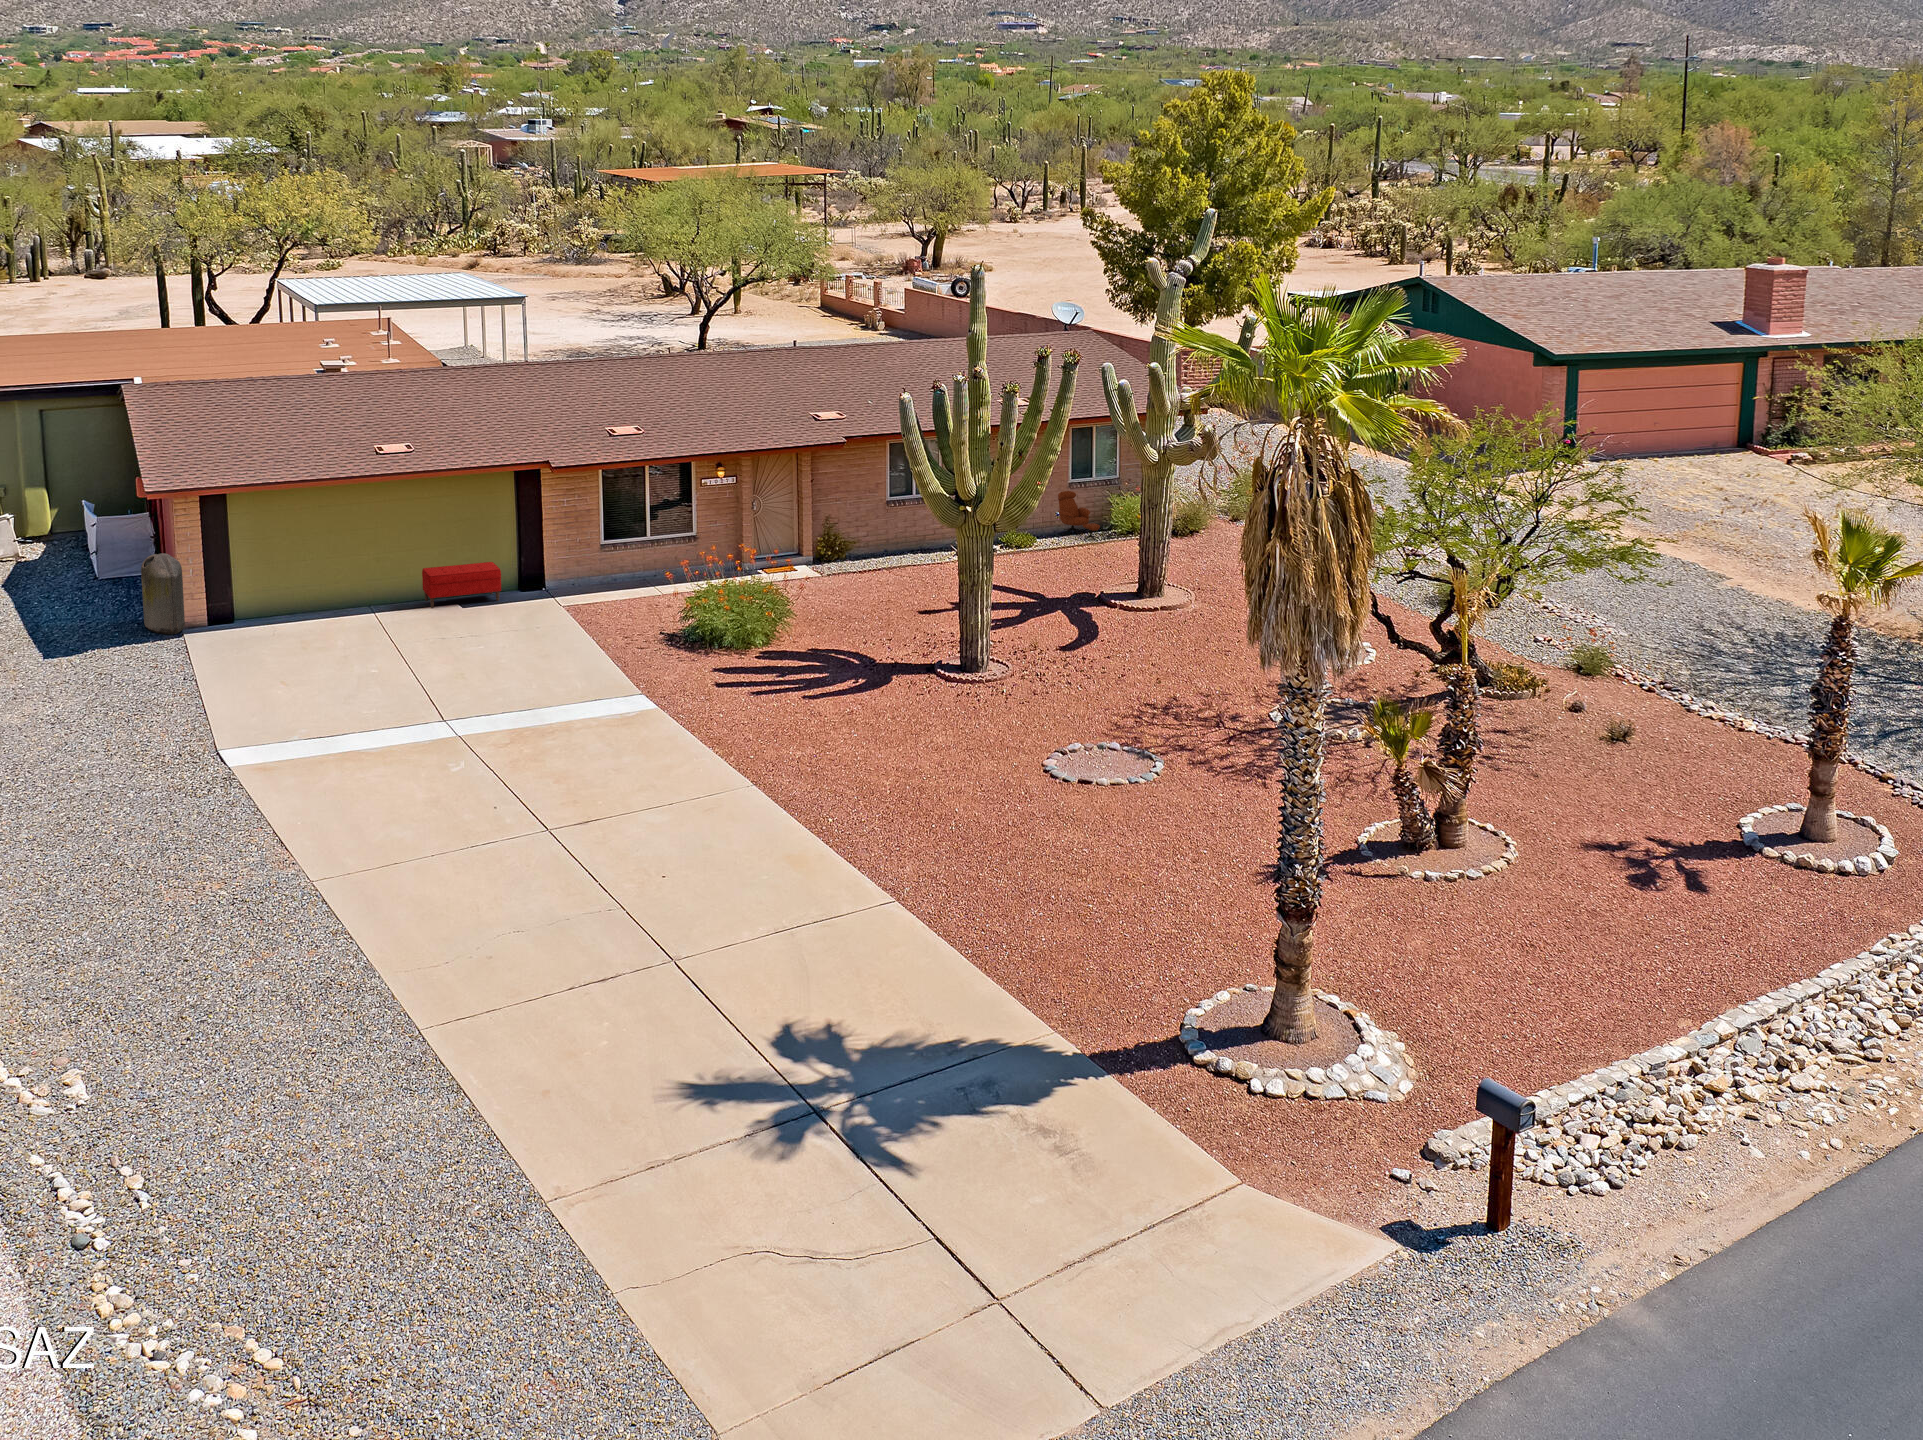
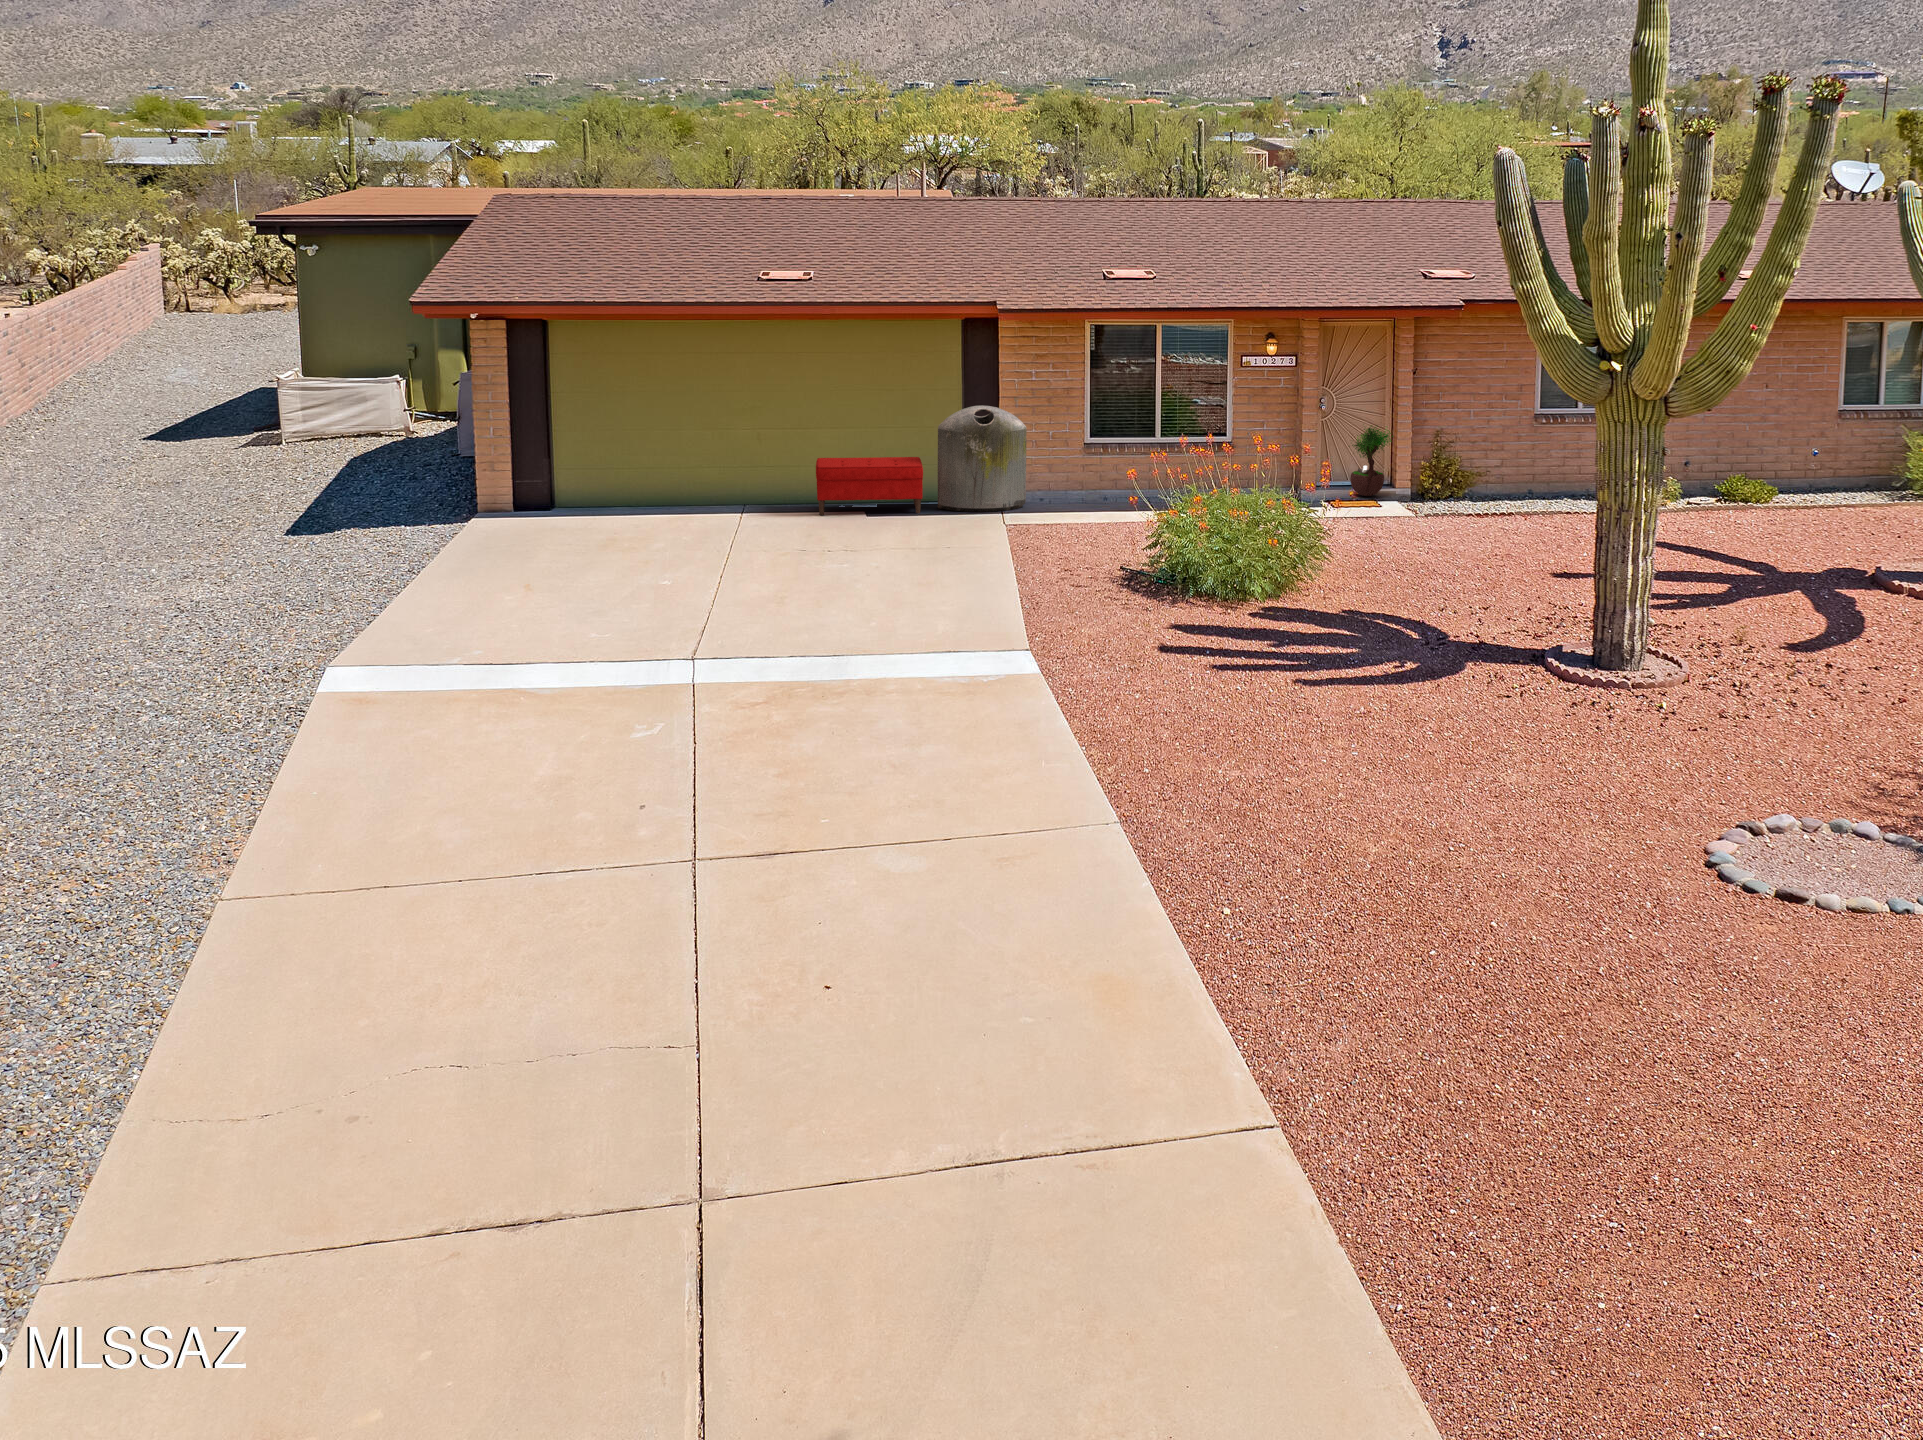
lounge chair: present [1058,491,1100,541] -> none [1819,420,1889,500]
potted tree: none [775,515,803,563] -> present [1349,425,1393,496]
trash can: present [141,553,185,634] -> present [938,406,1027,512]

